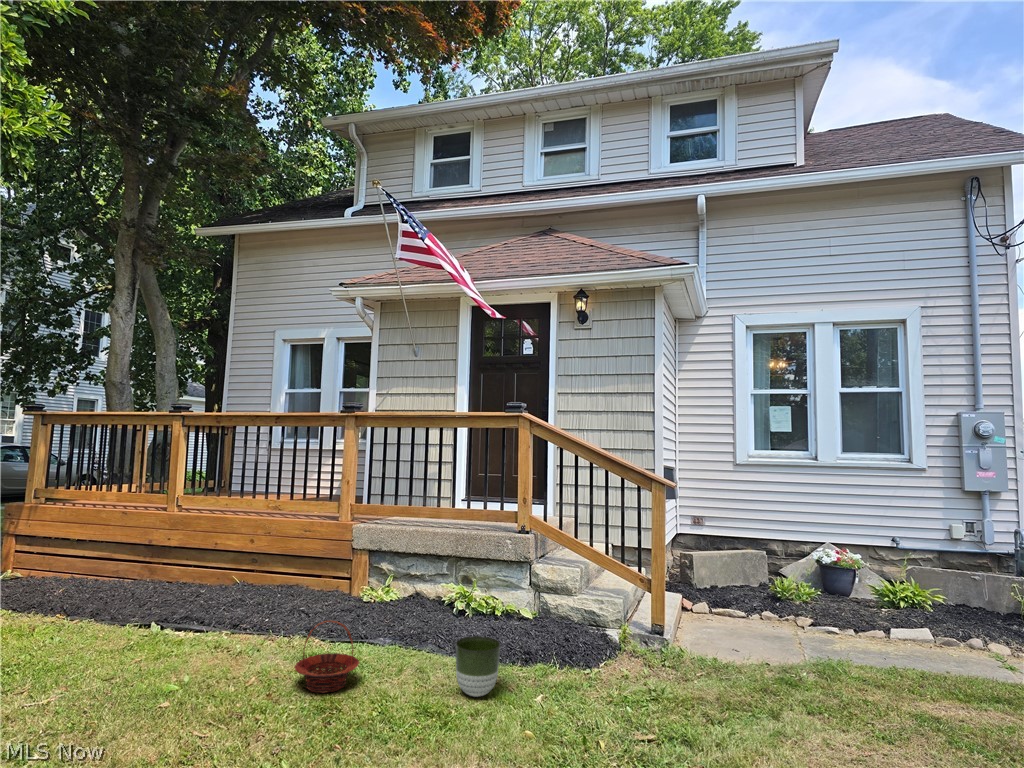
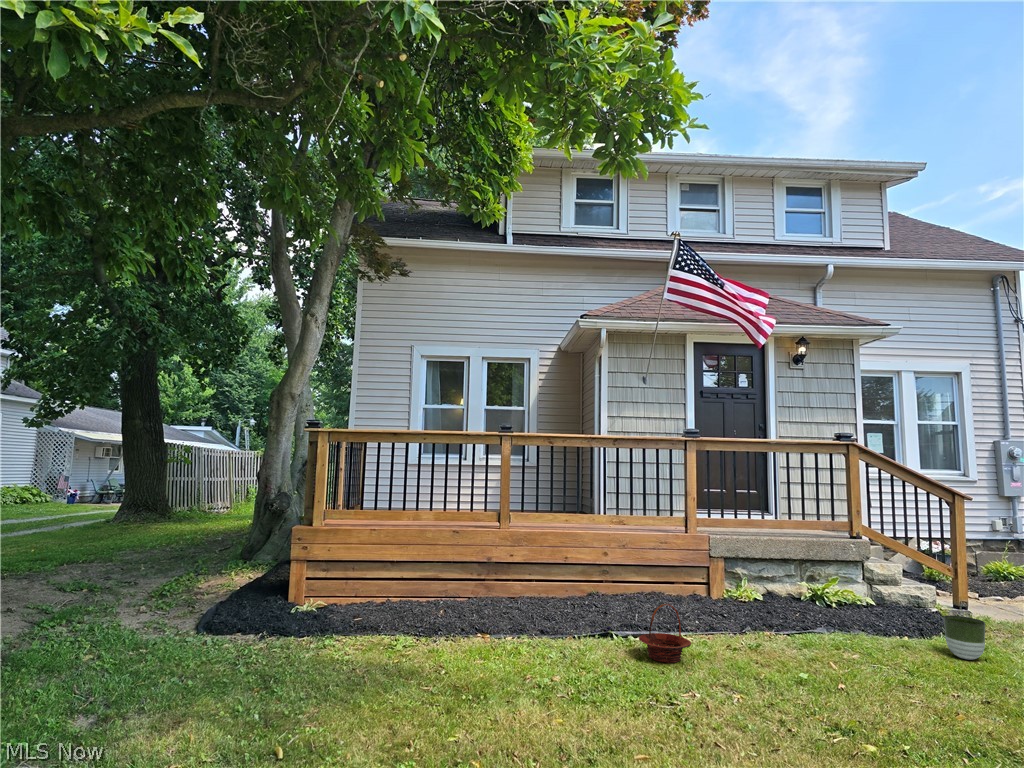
basket: present [294,621,360,693] -> present [639,604,691,663]

